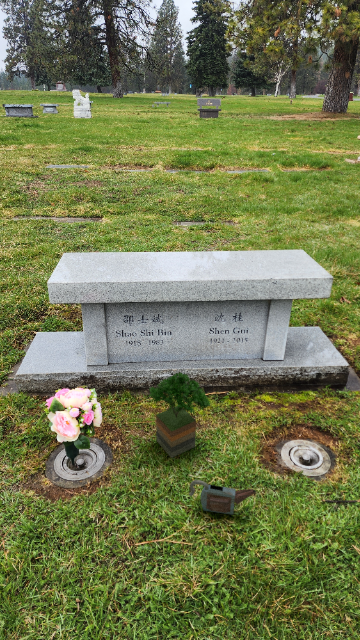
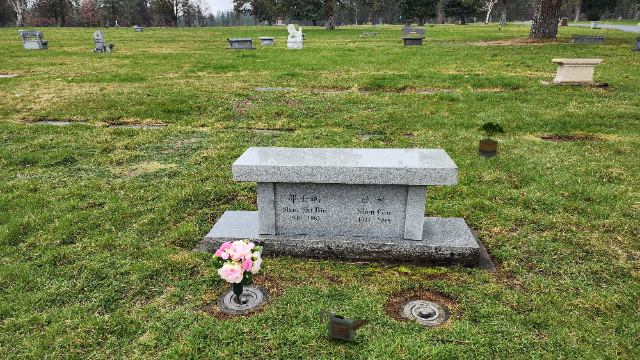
potted tree: present [149,373,210,458] -> present [478,122,504,157]

